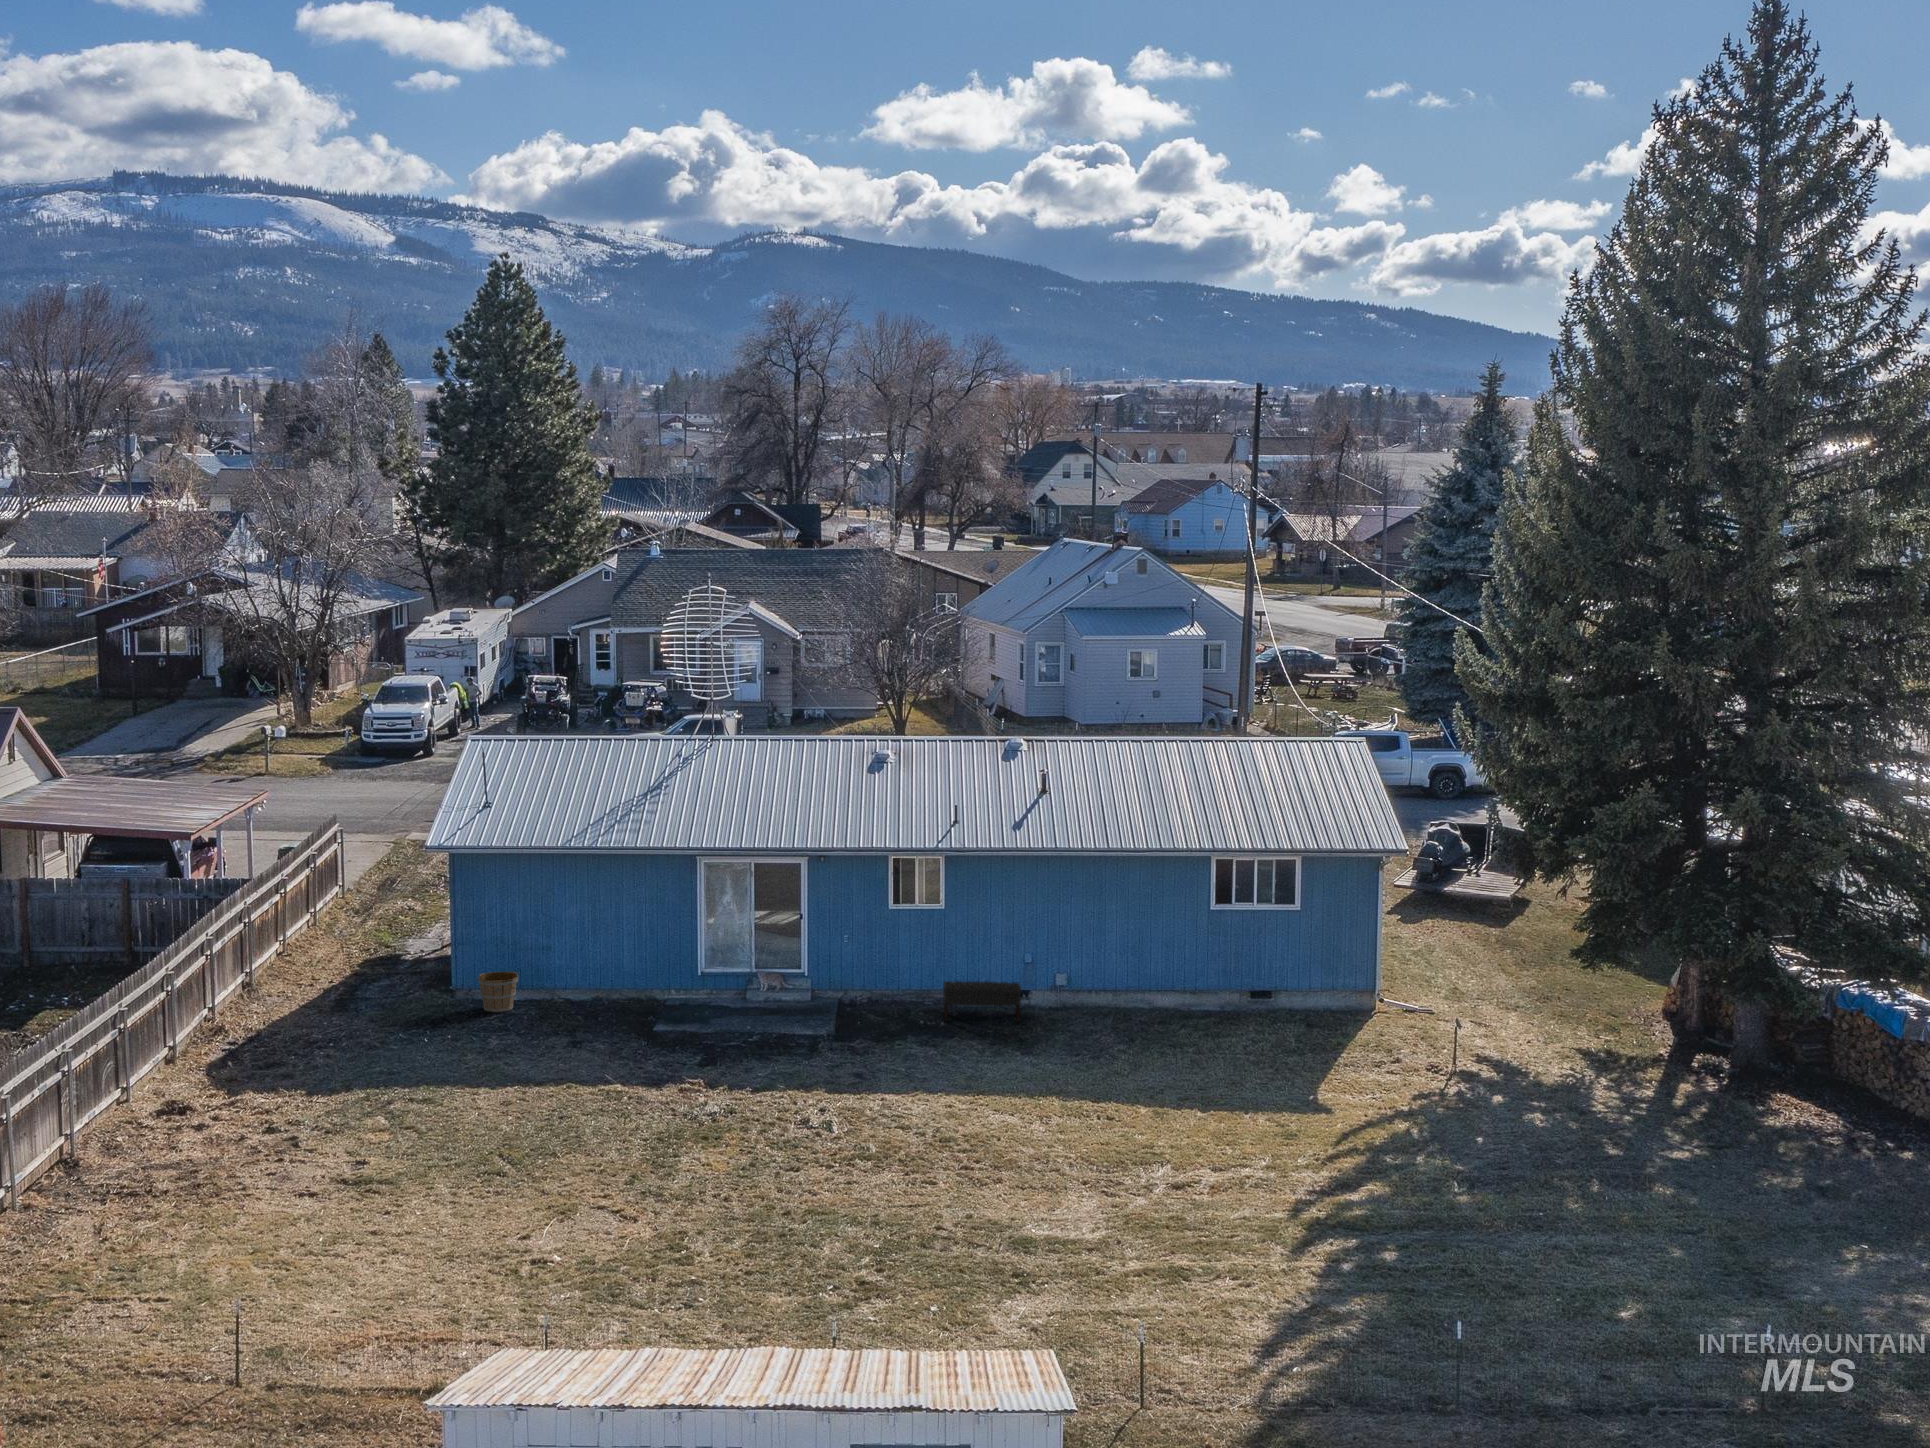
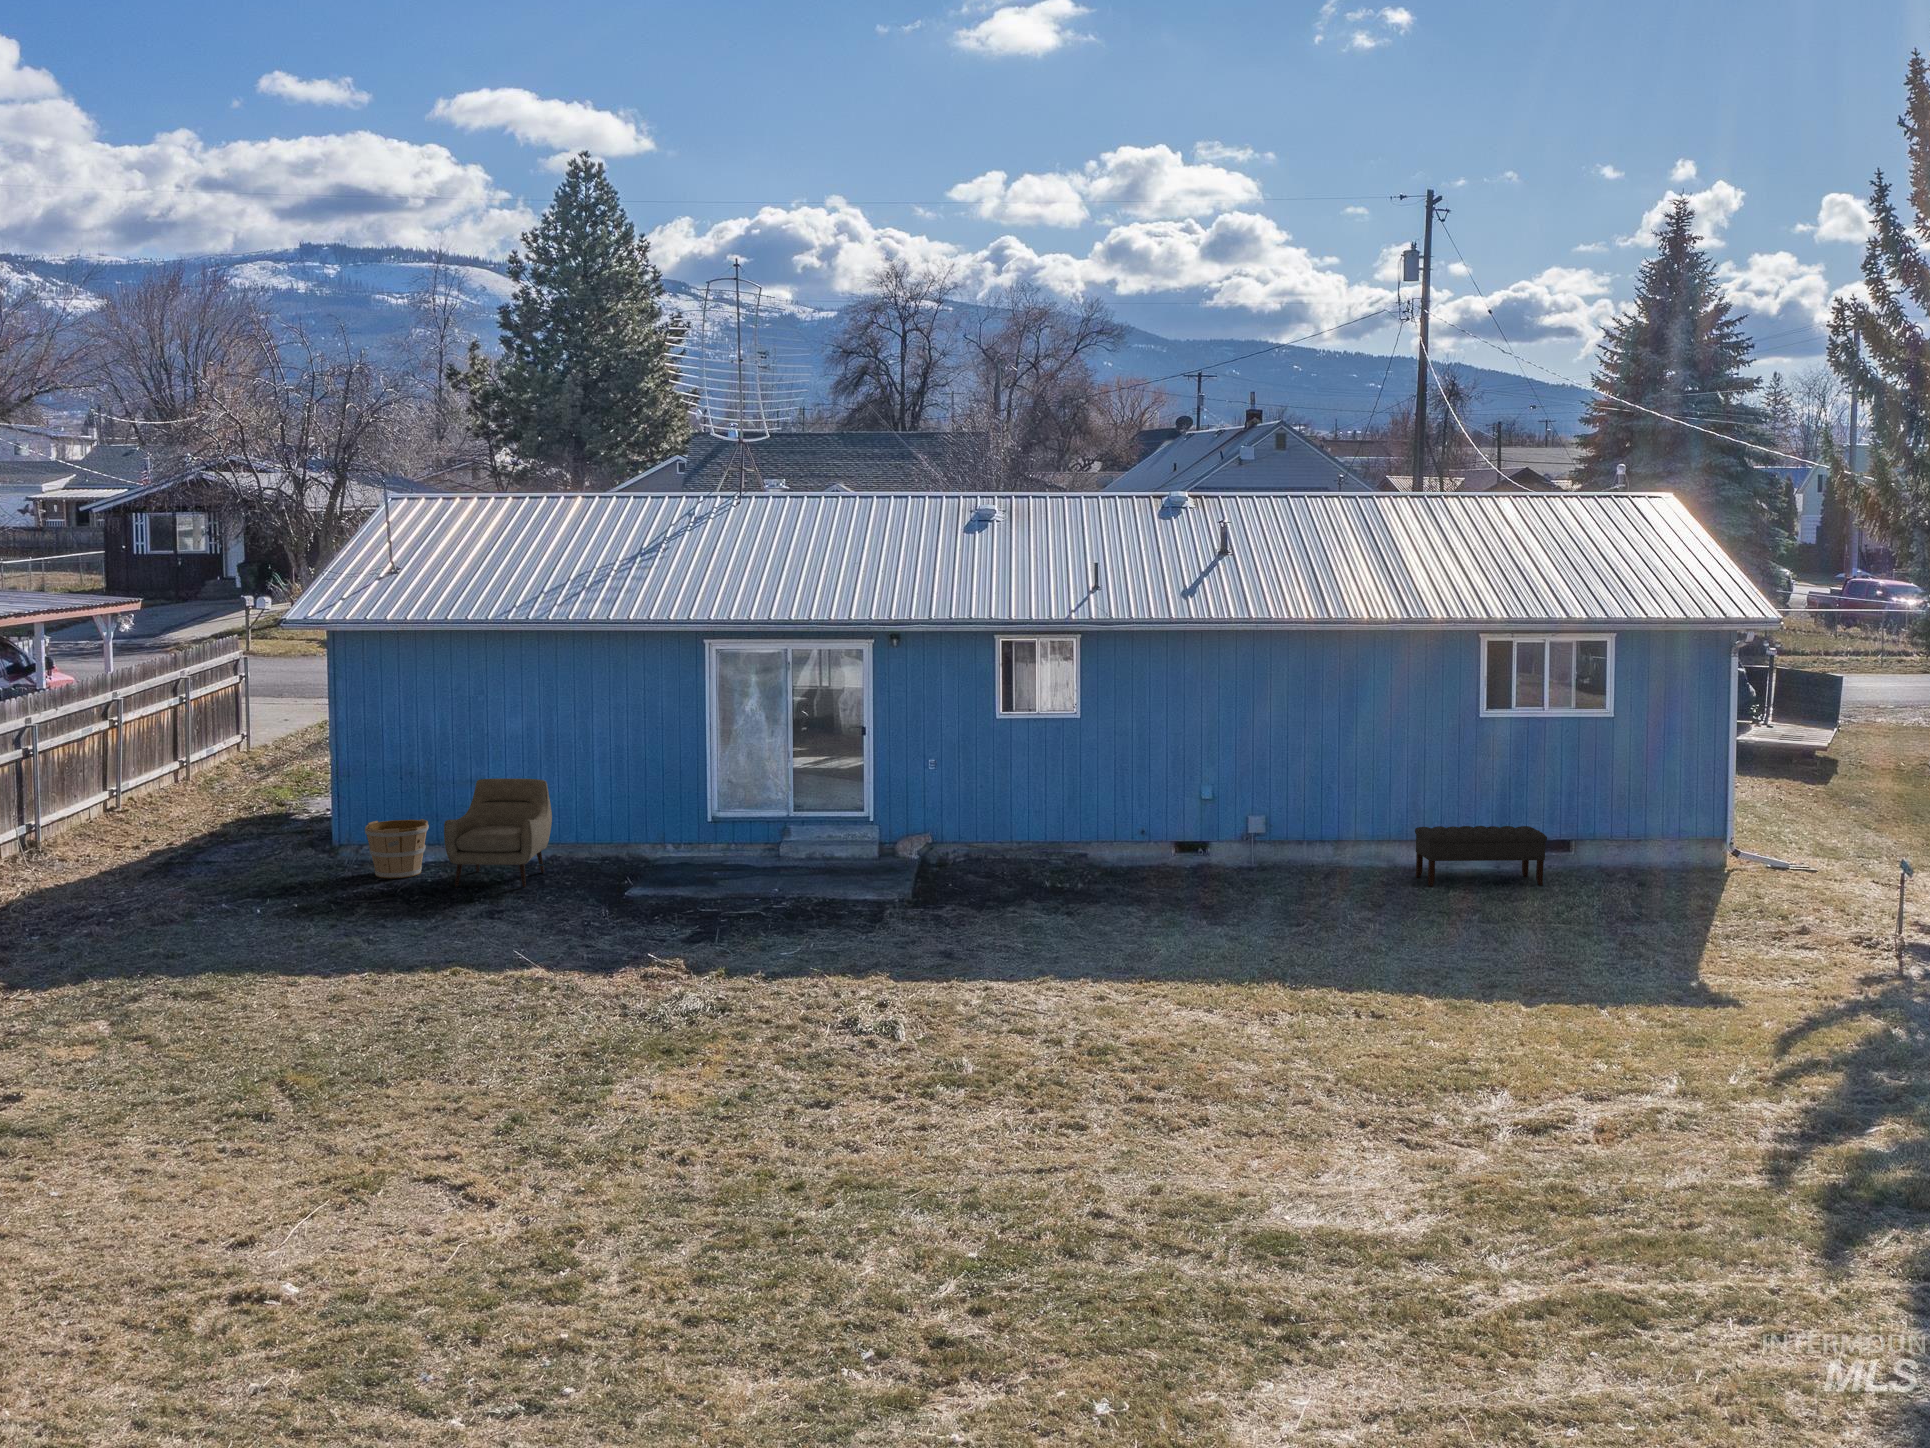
chair: none [534,946,600,1020] -> present [444,778,552,887]
bench: present [943,981,1022,1022] -> present [1415,826,1547,886]

